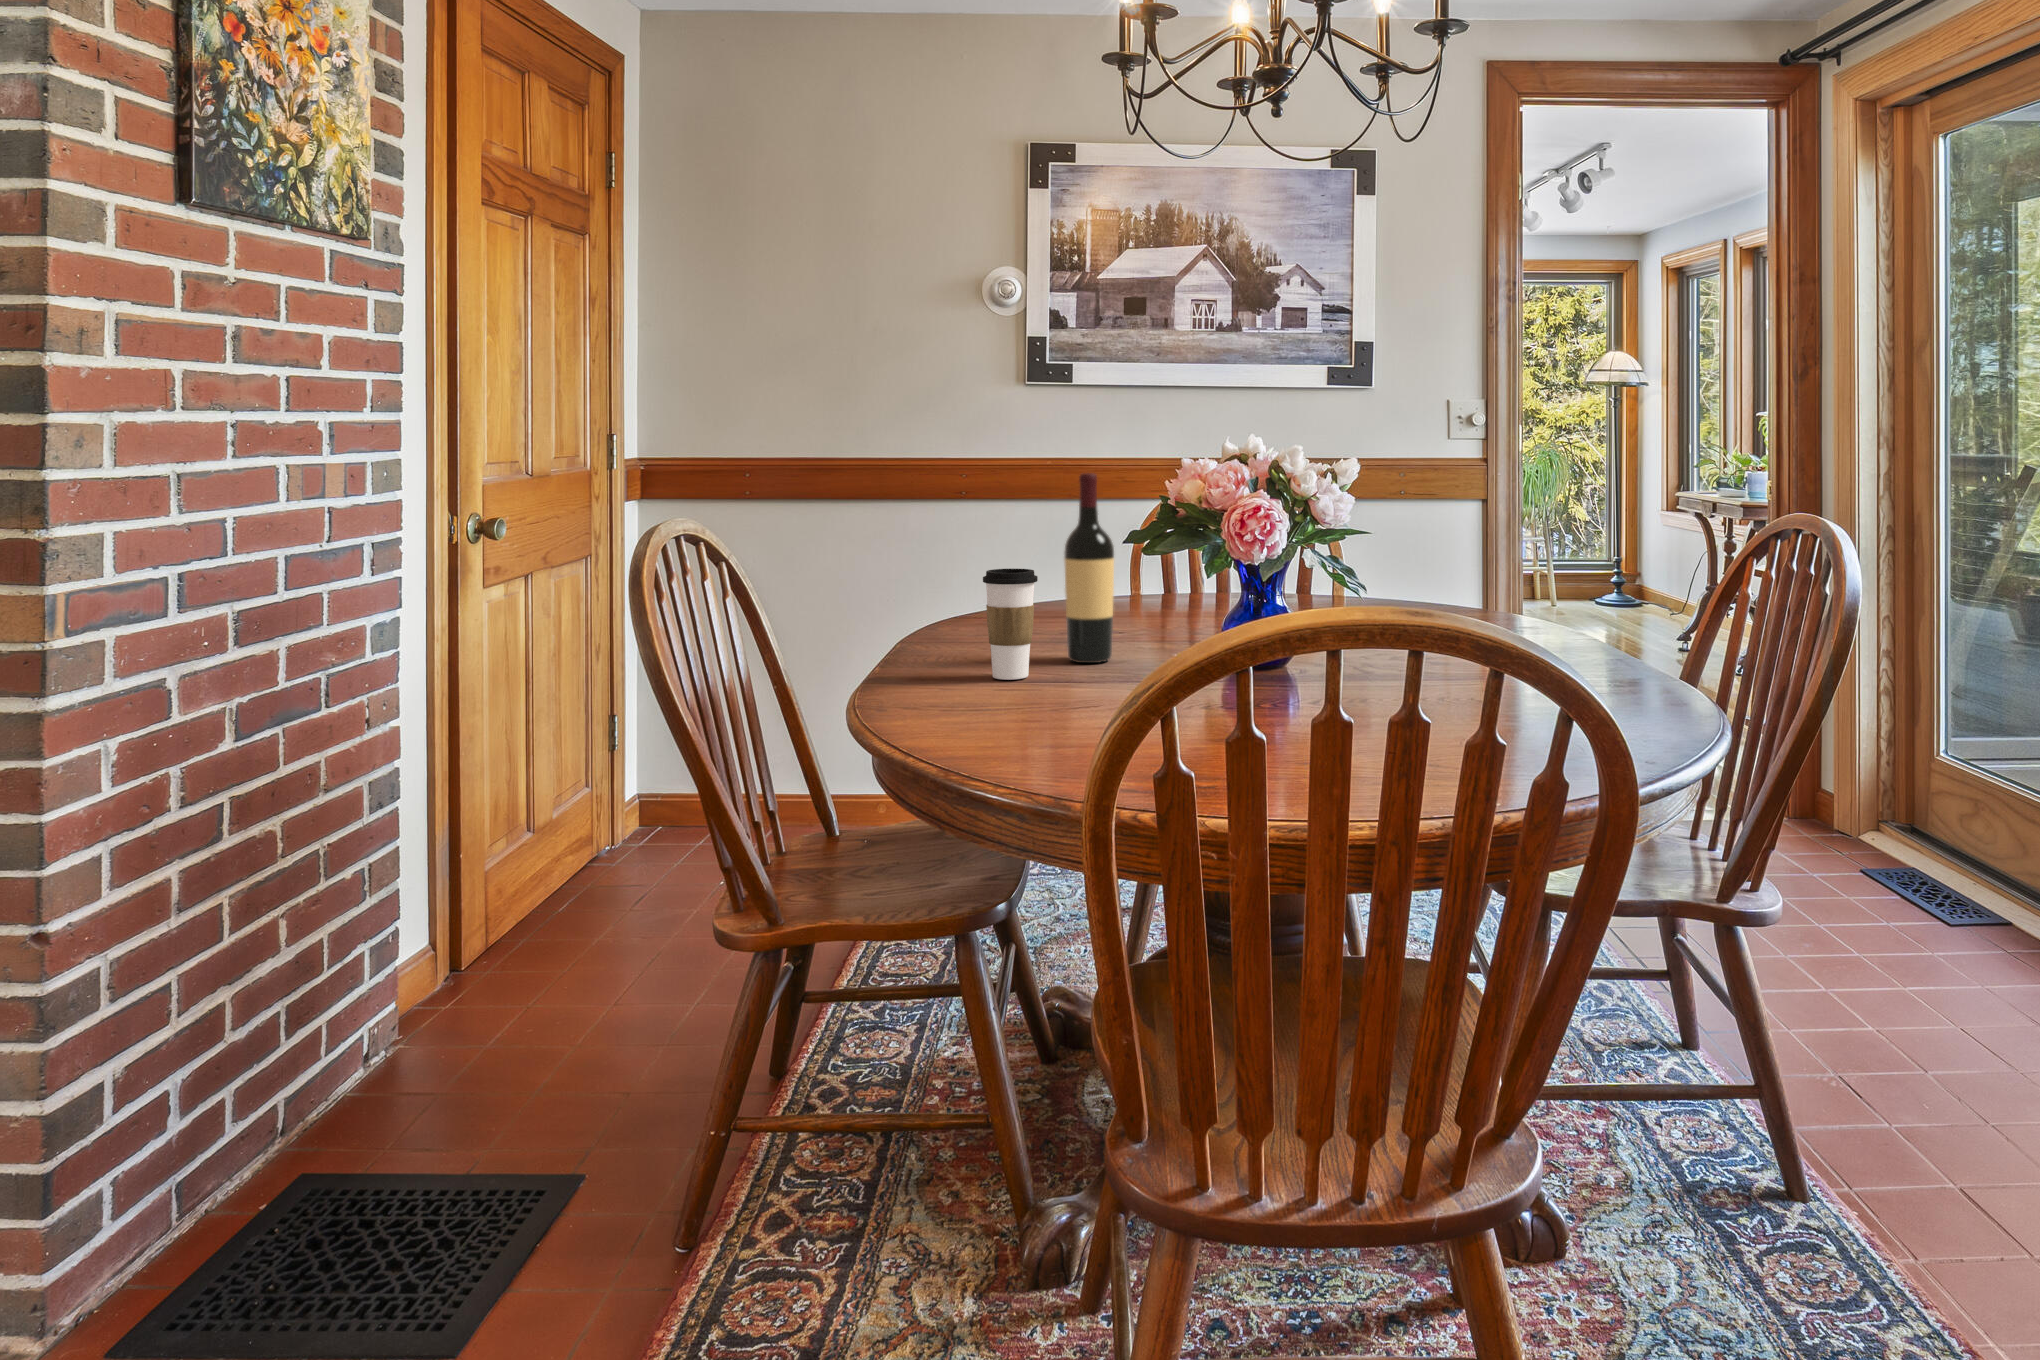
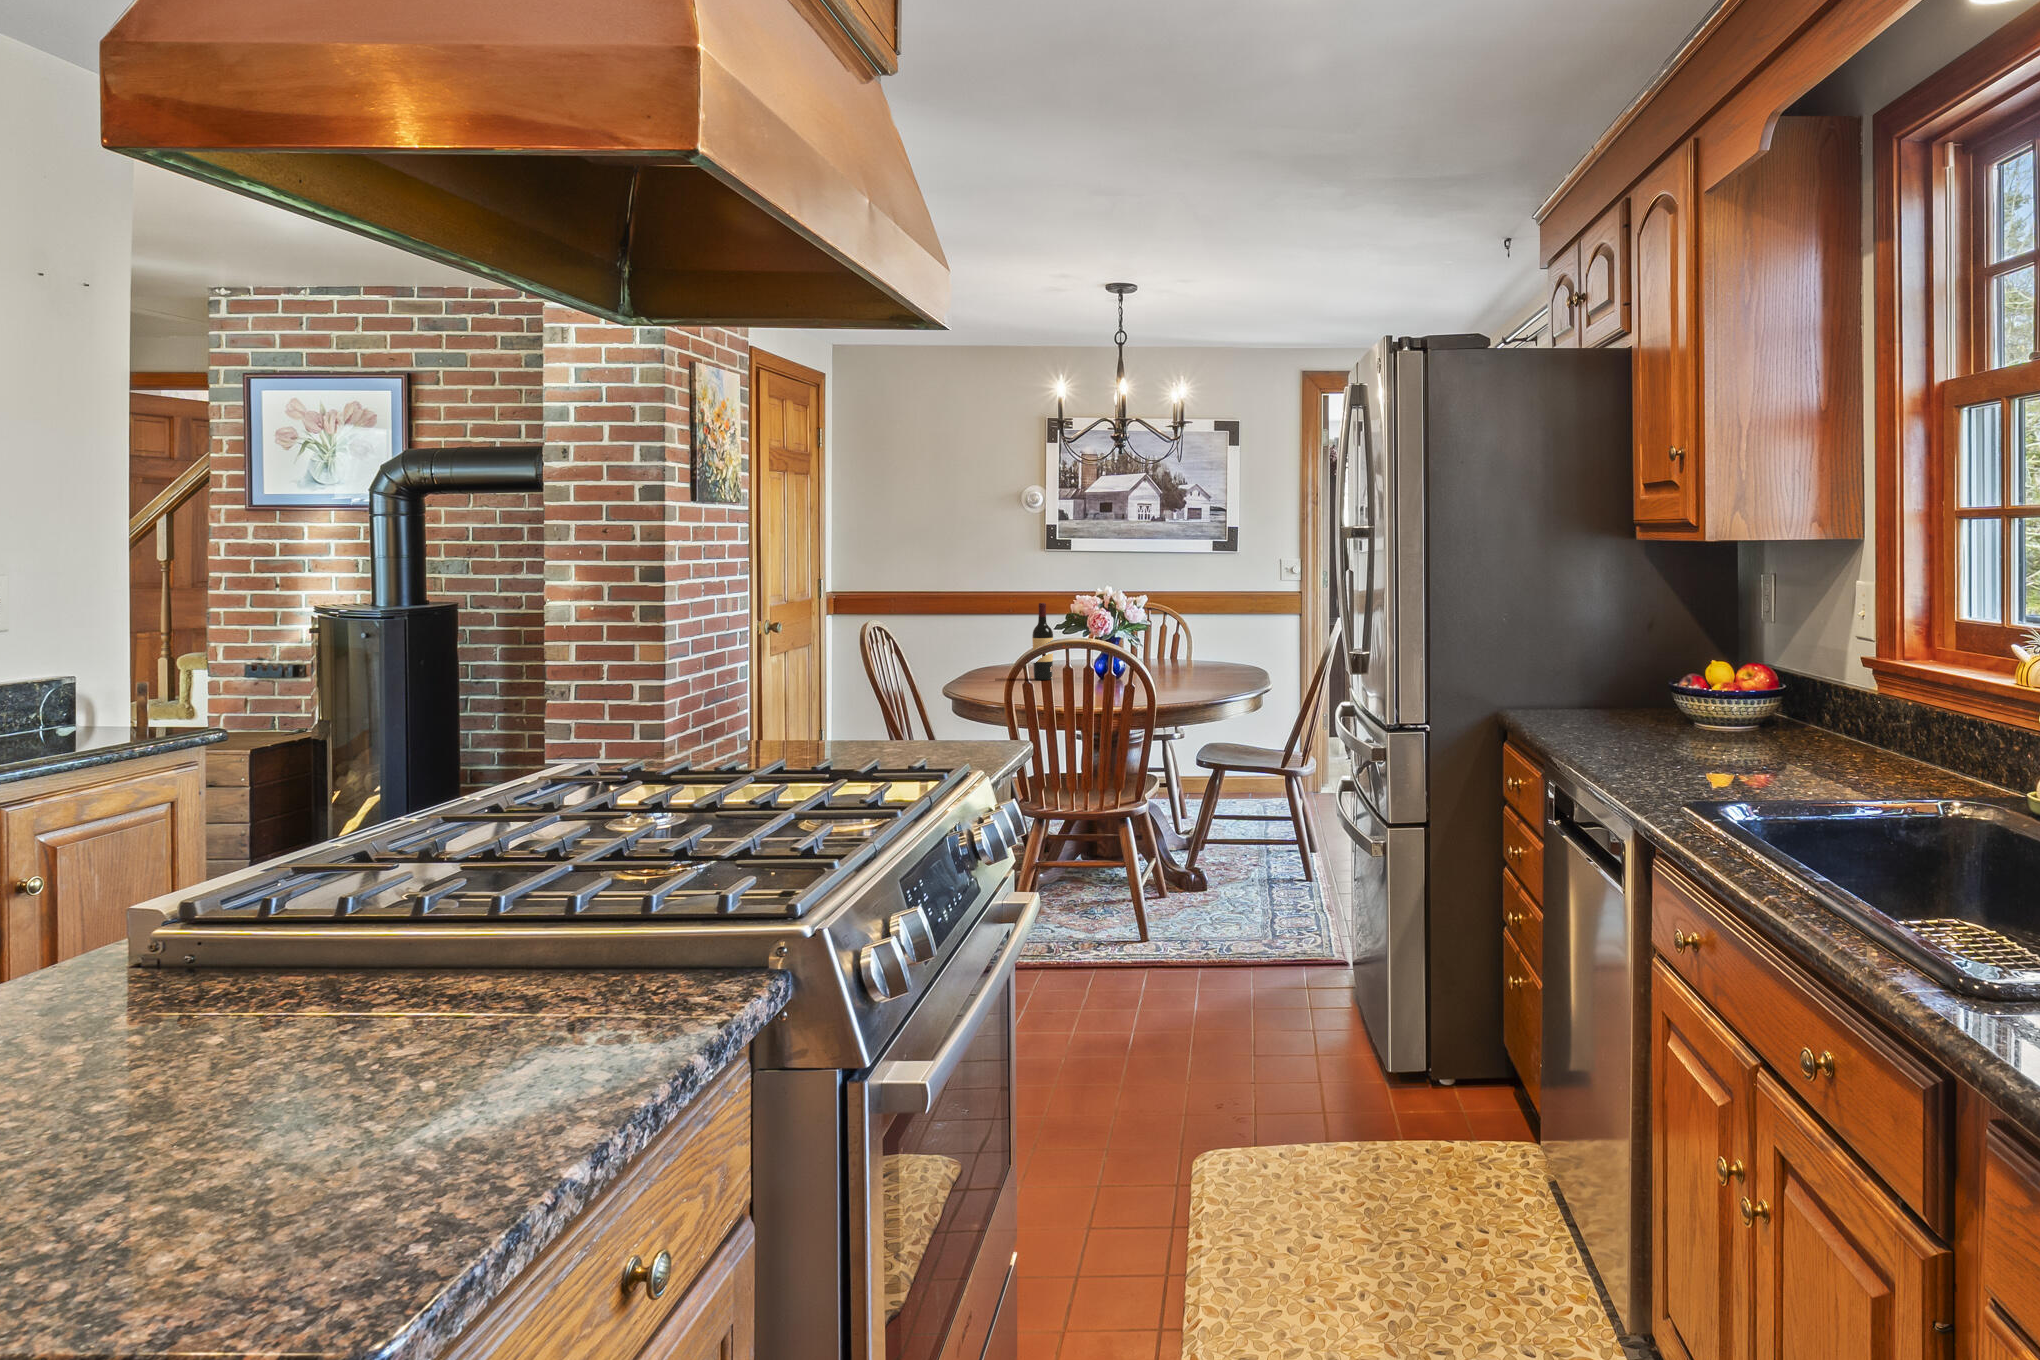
coffee cup: present [983,569,1038,680] -> none [997,641,1019,684]

